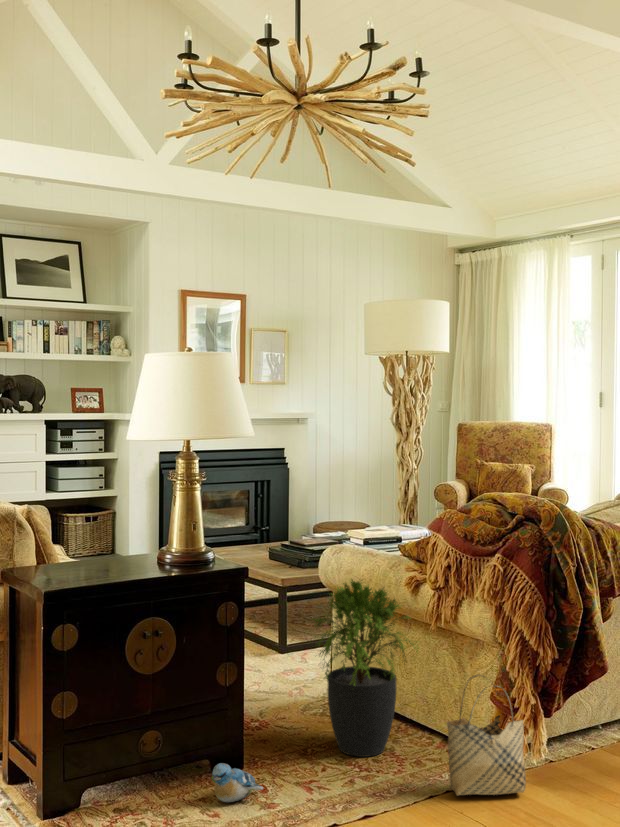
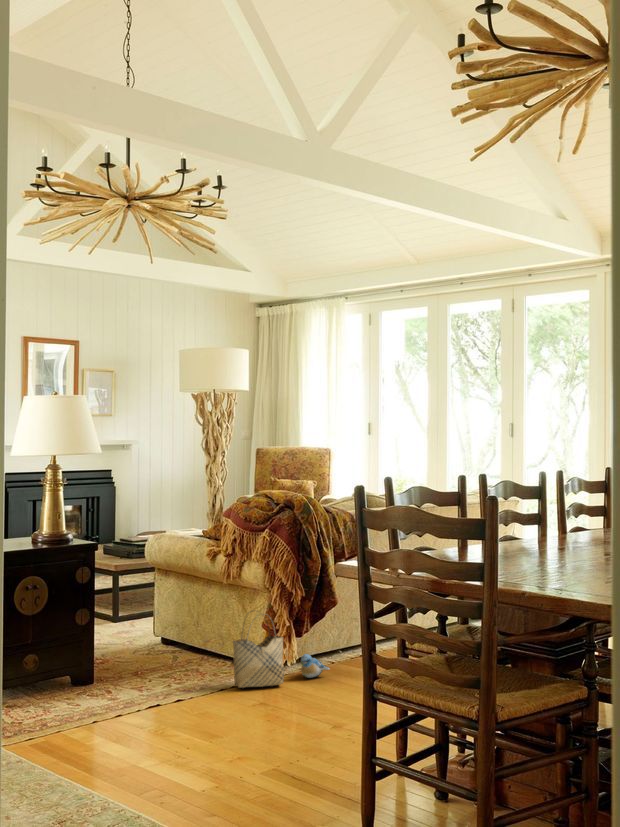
potted plant: present [313,580,415,757] -> none [138,550,219,674]
plush toy: present [211,763,263,802] -> present [301,654,330,678]

